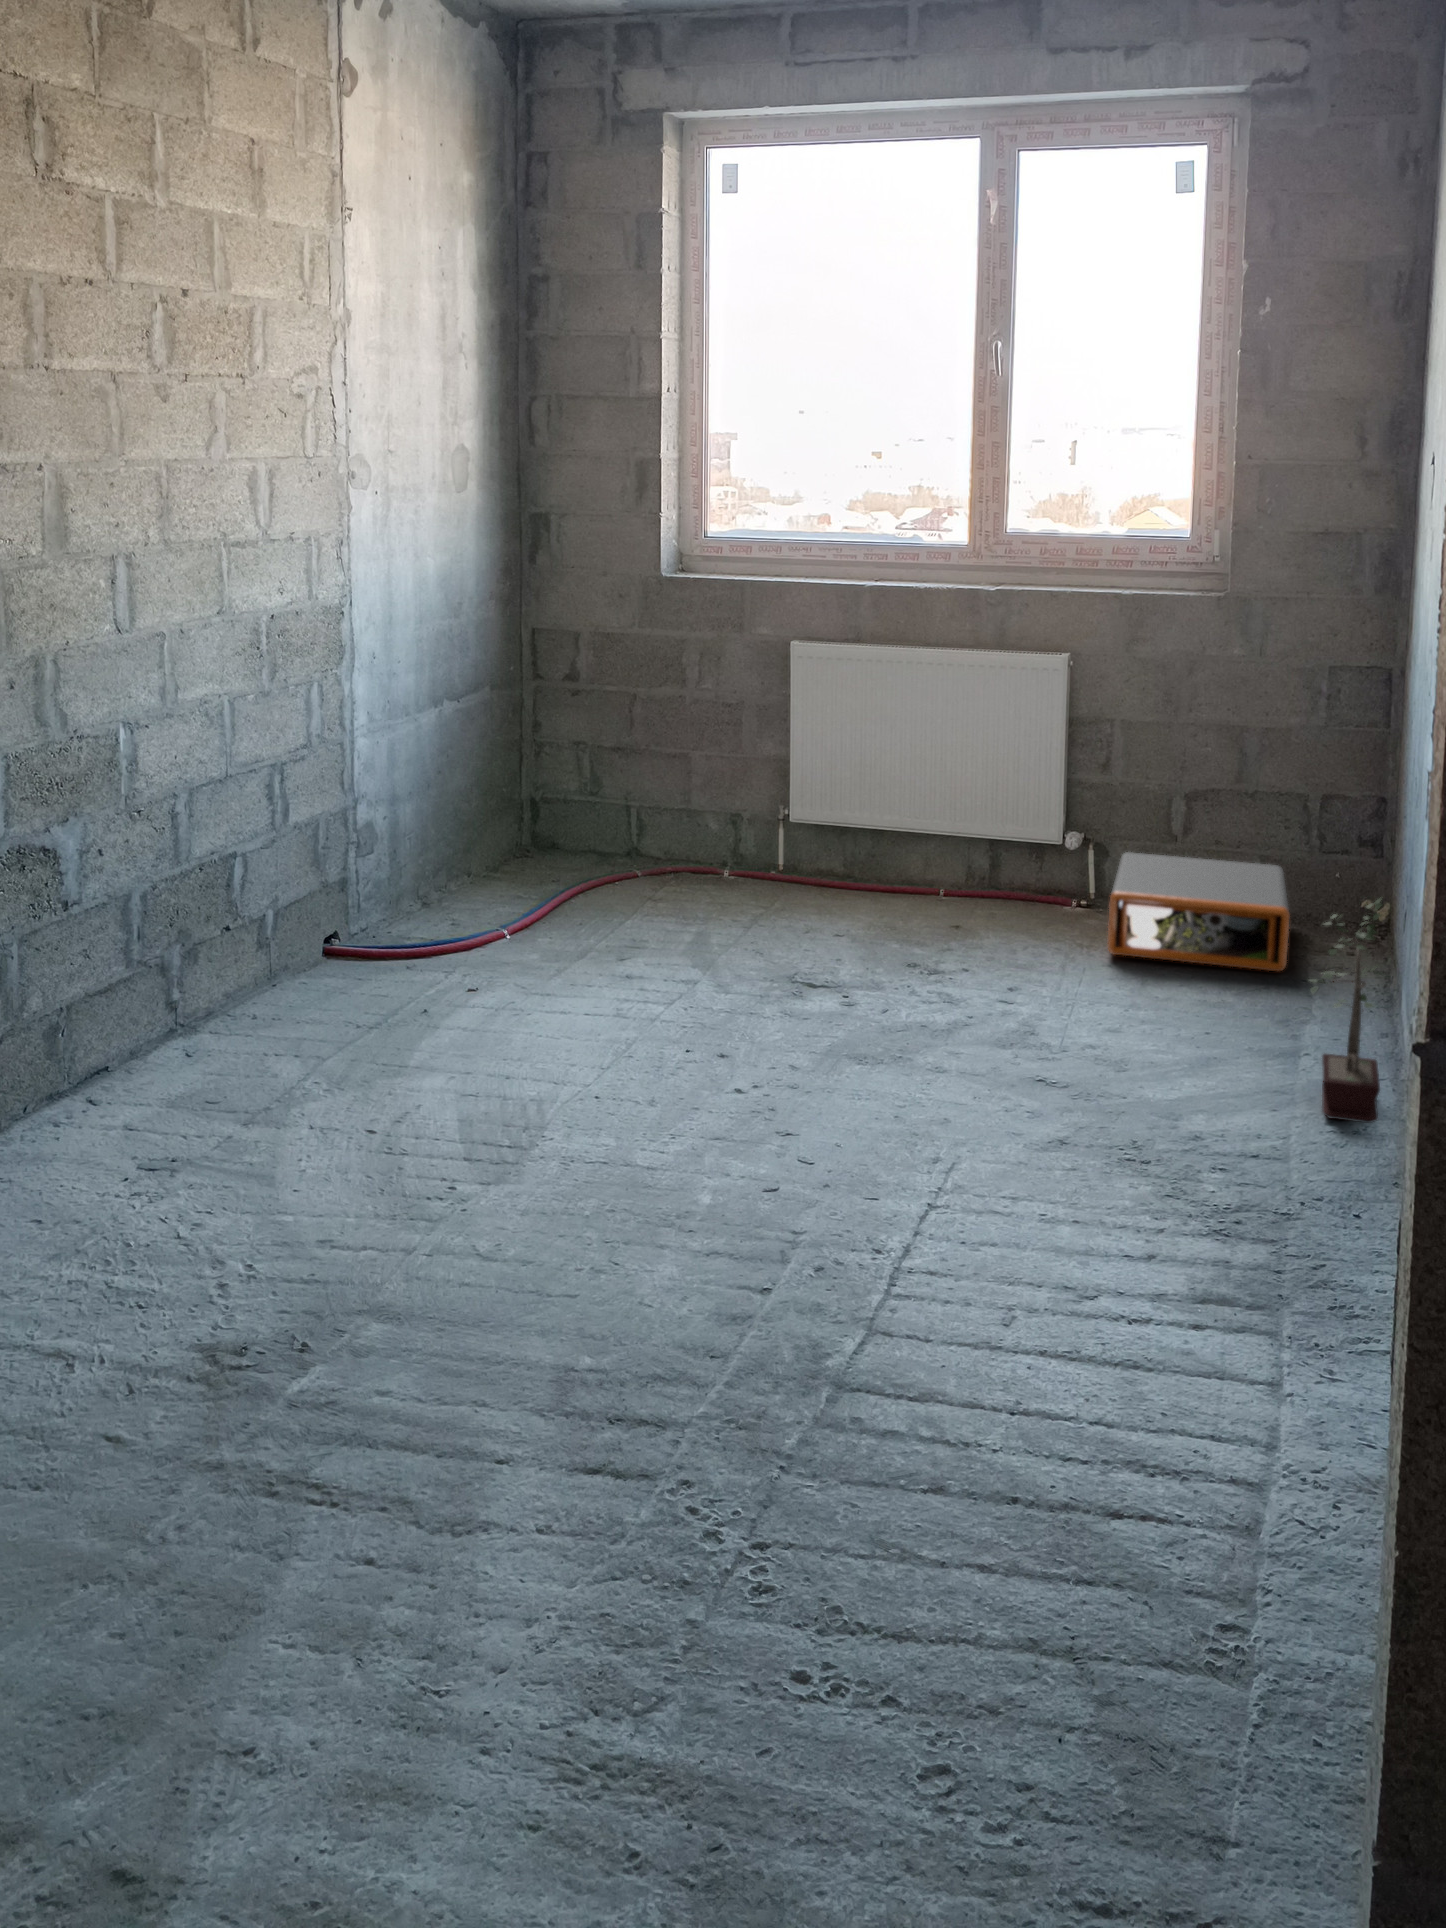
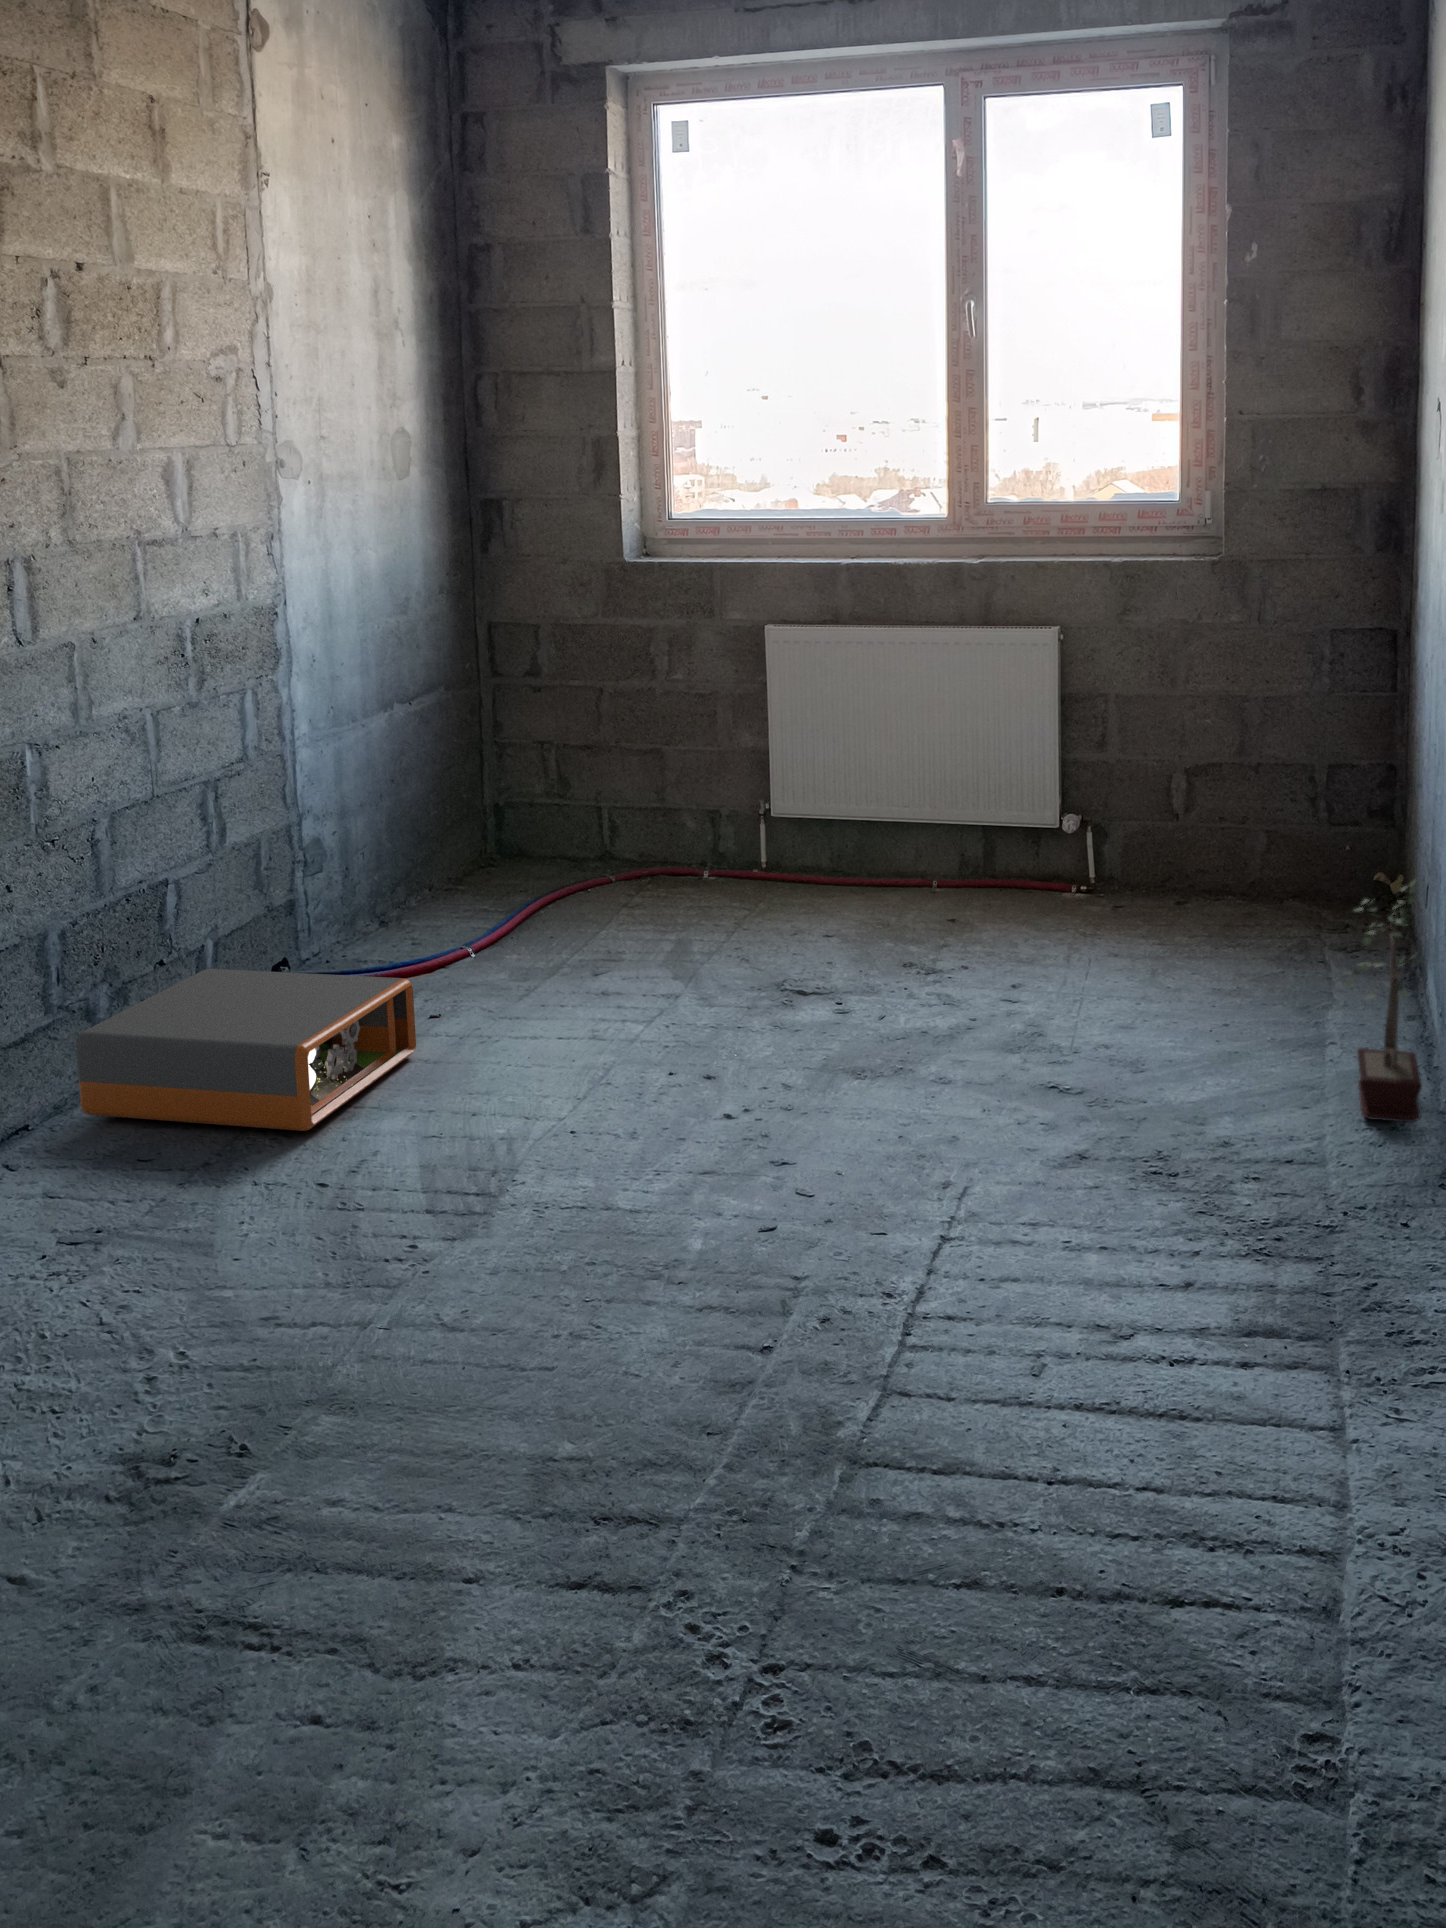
storage box: present [1108,852,1290,971] -> present [76,969,416,1131]

